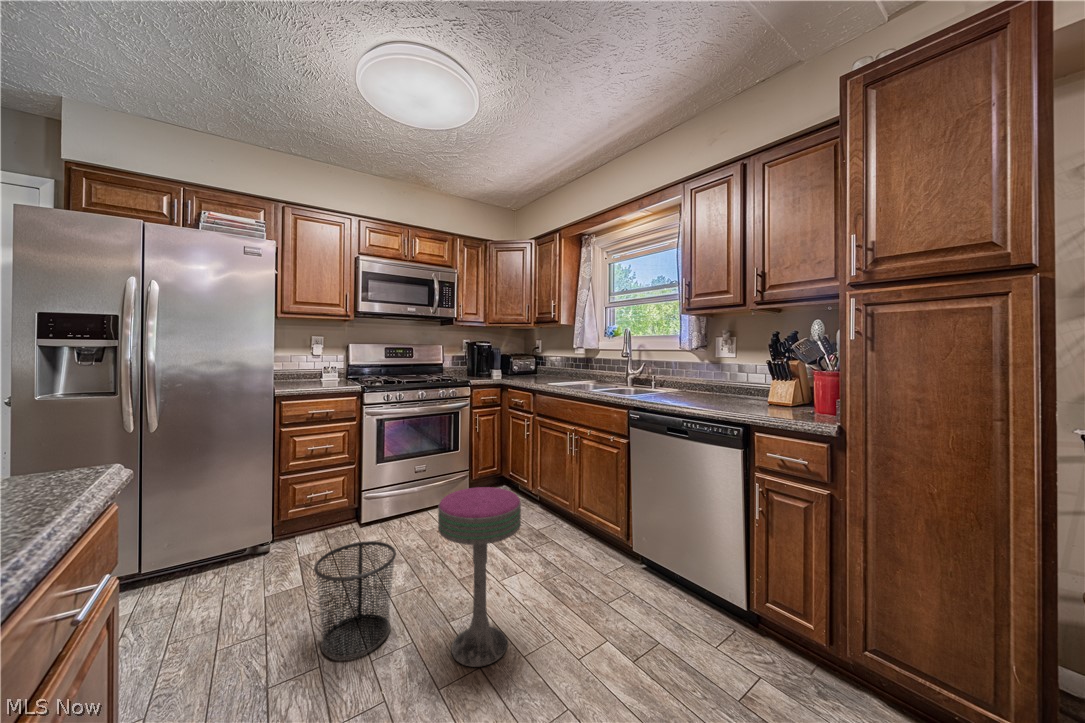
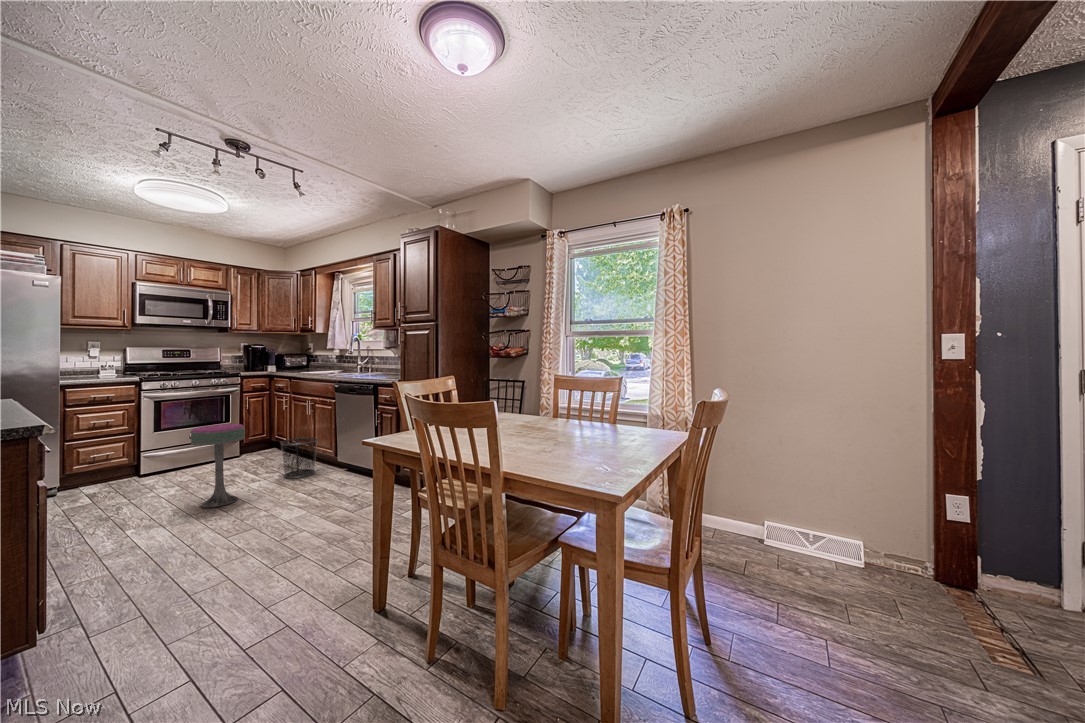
waste bin: present [314,541,396,659] -> present [281,437,318,479]

